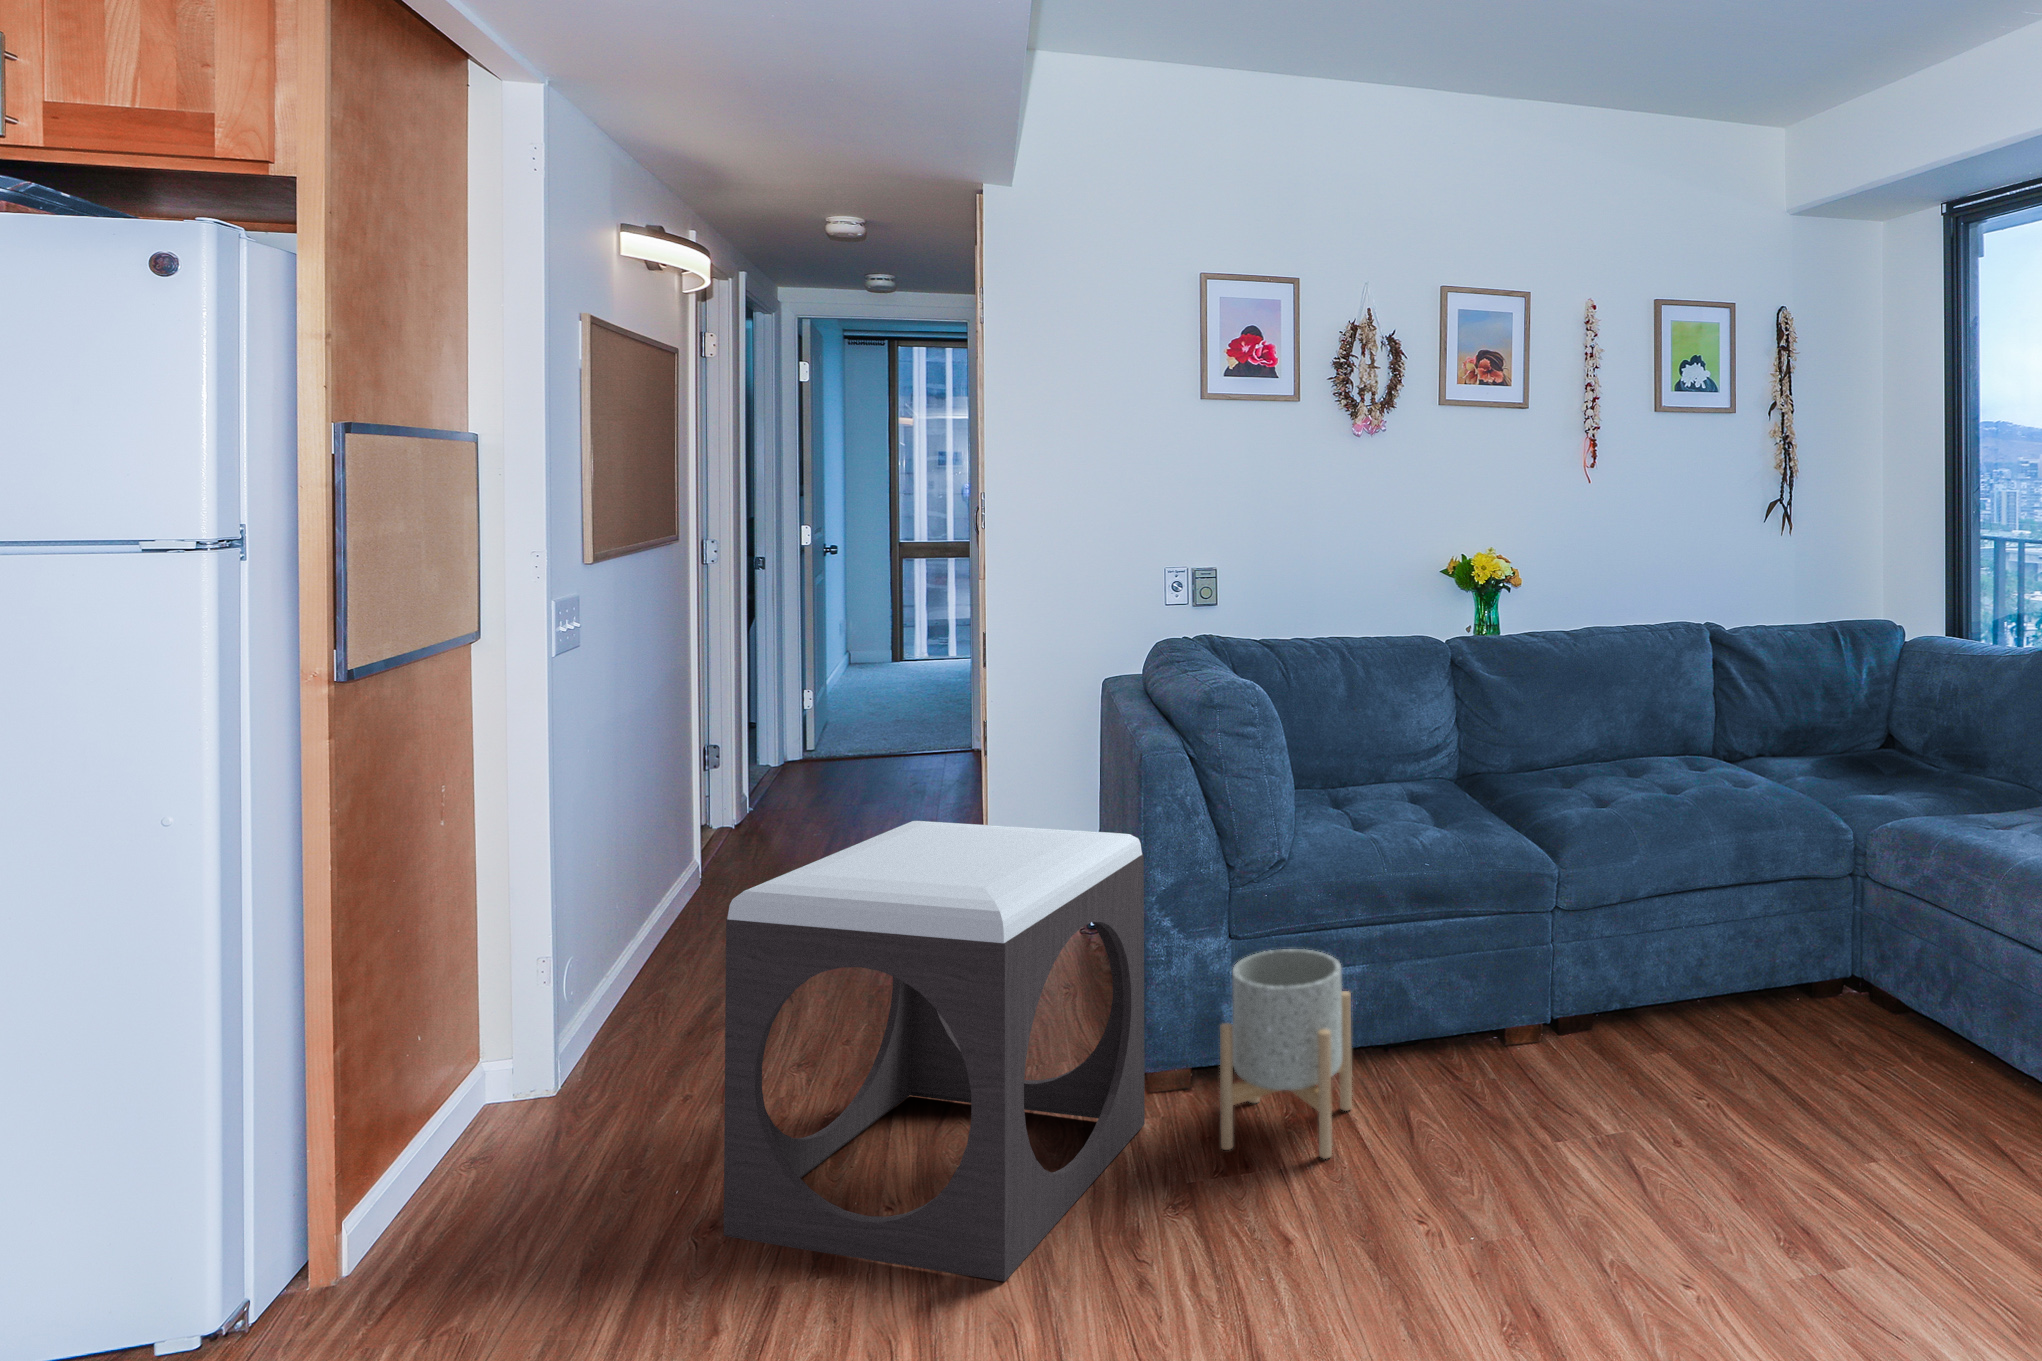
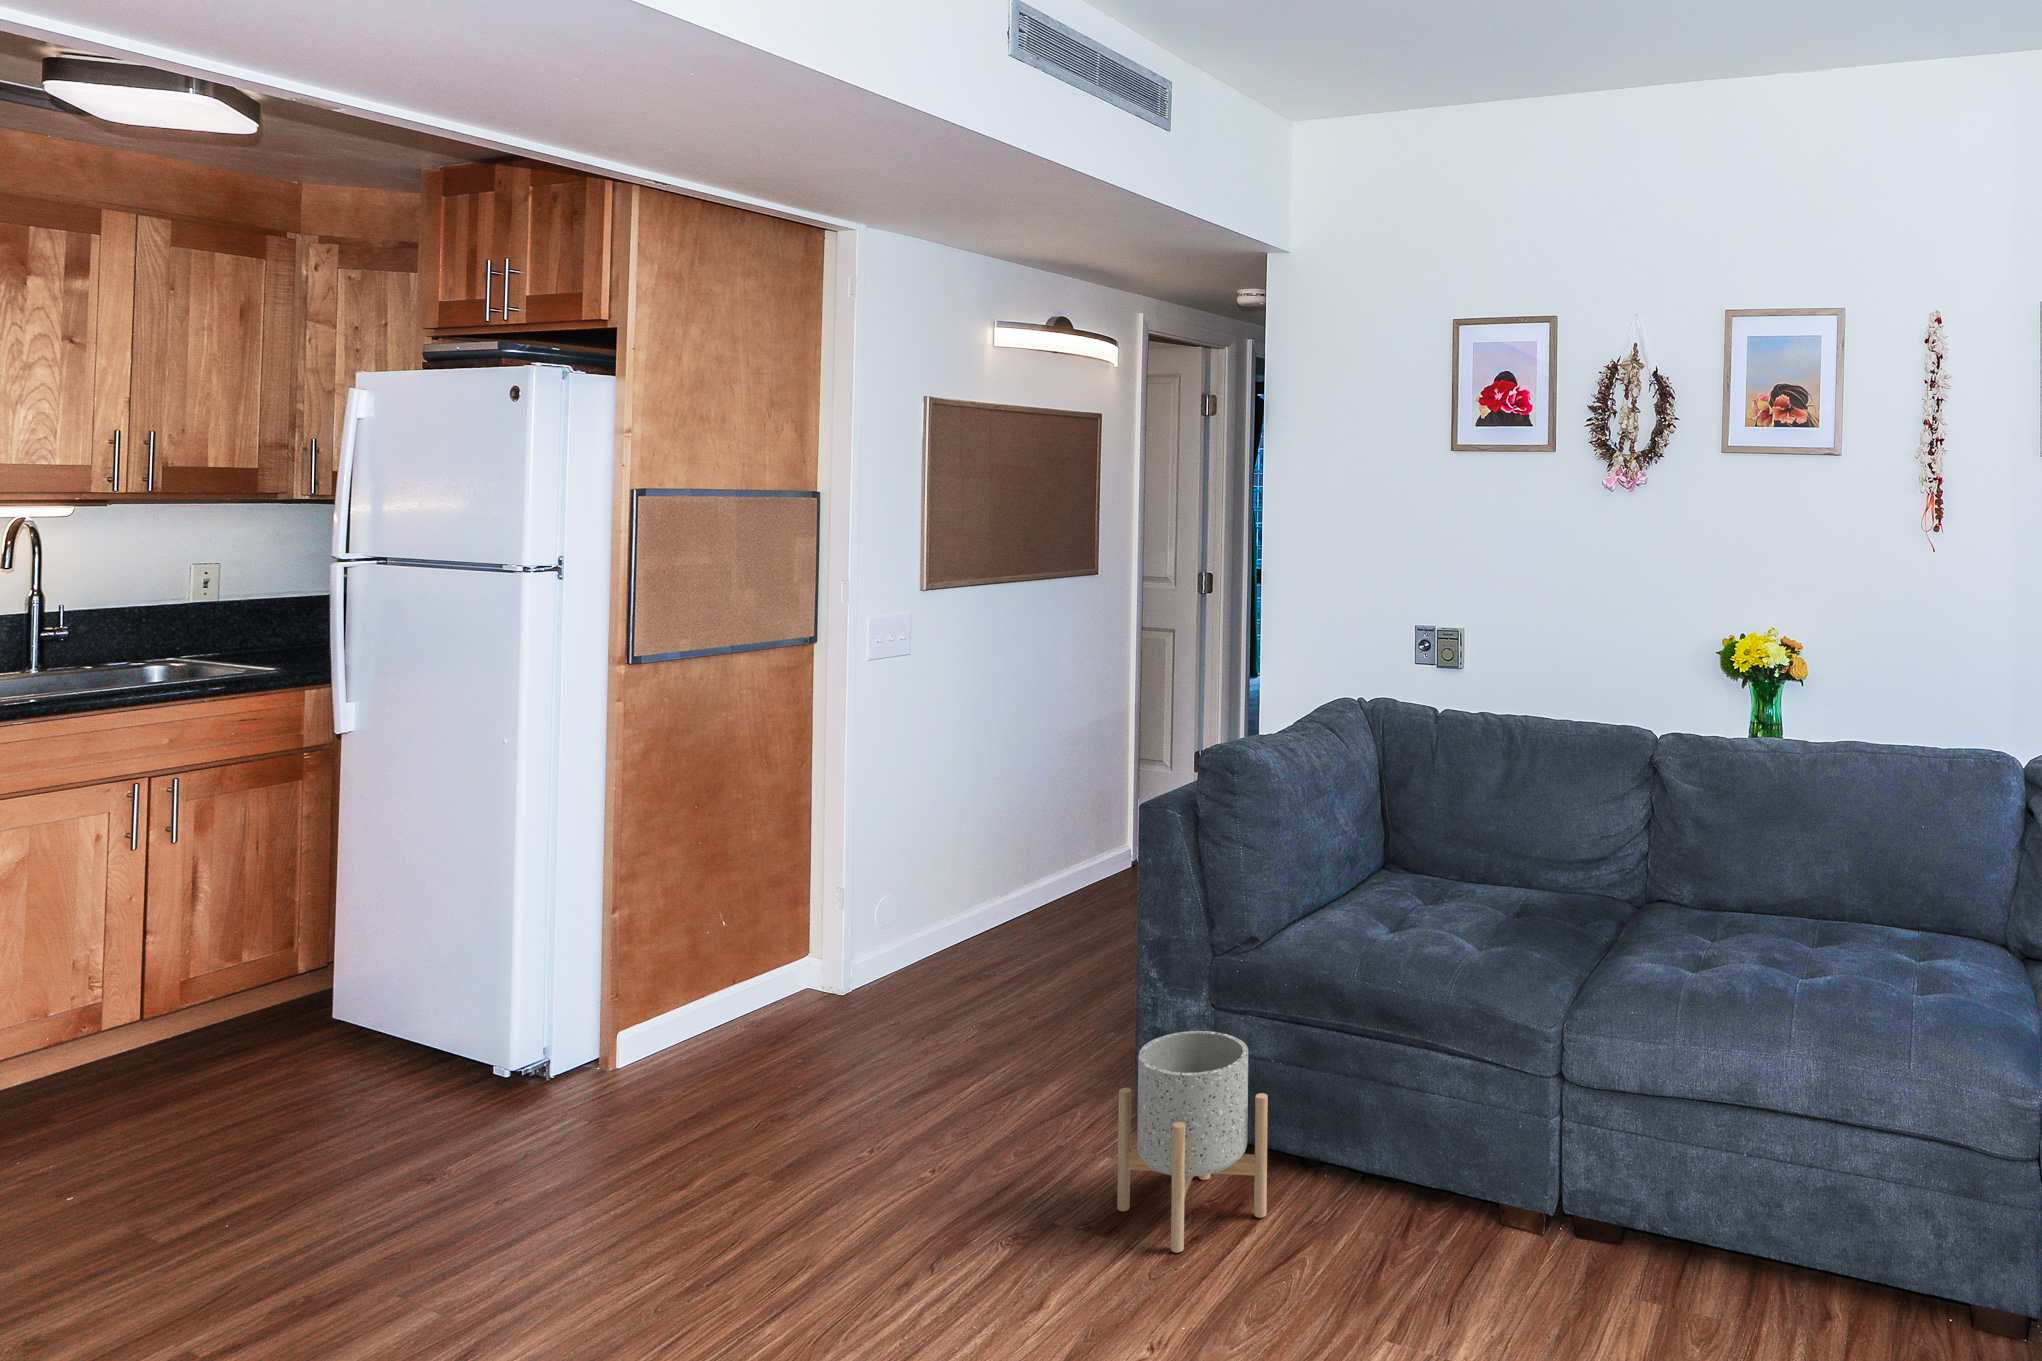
footstool: present [724,821,1145,1281] -> none [767,840,1101,1243]

